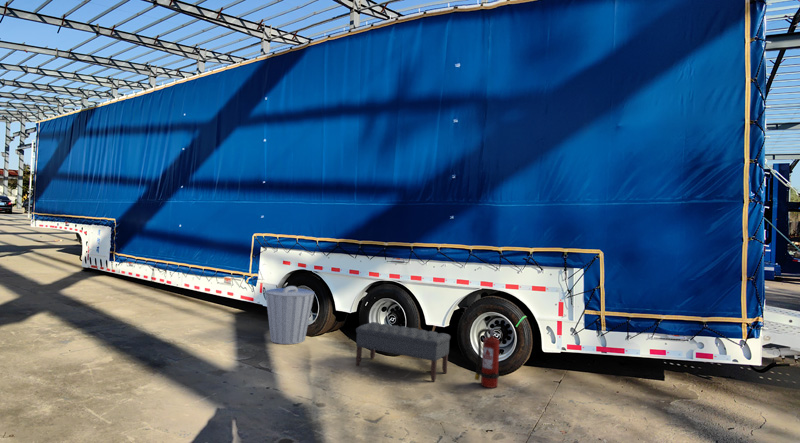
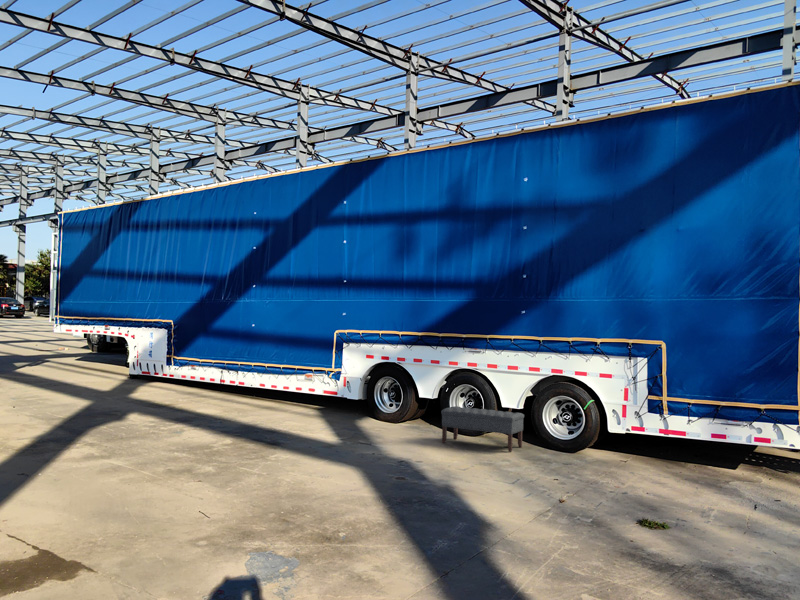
trash can: present [266,286,314,344] -> none [354,378,398,430]
fire extinguisher: present [475,327,500,388] -> none [546,404,566,455]

